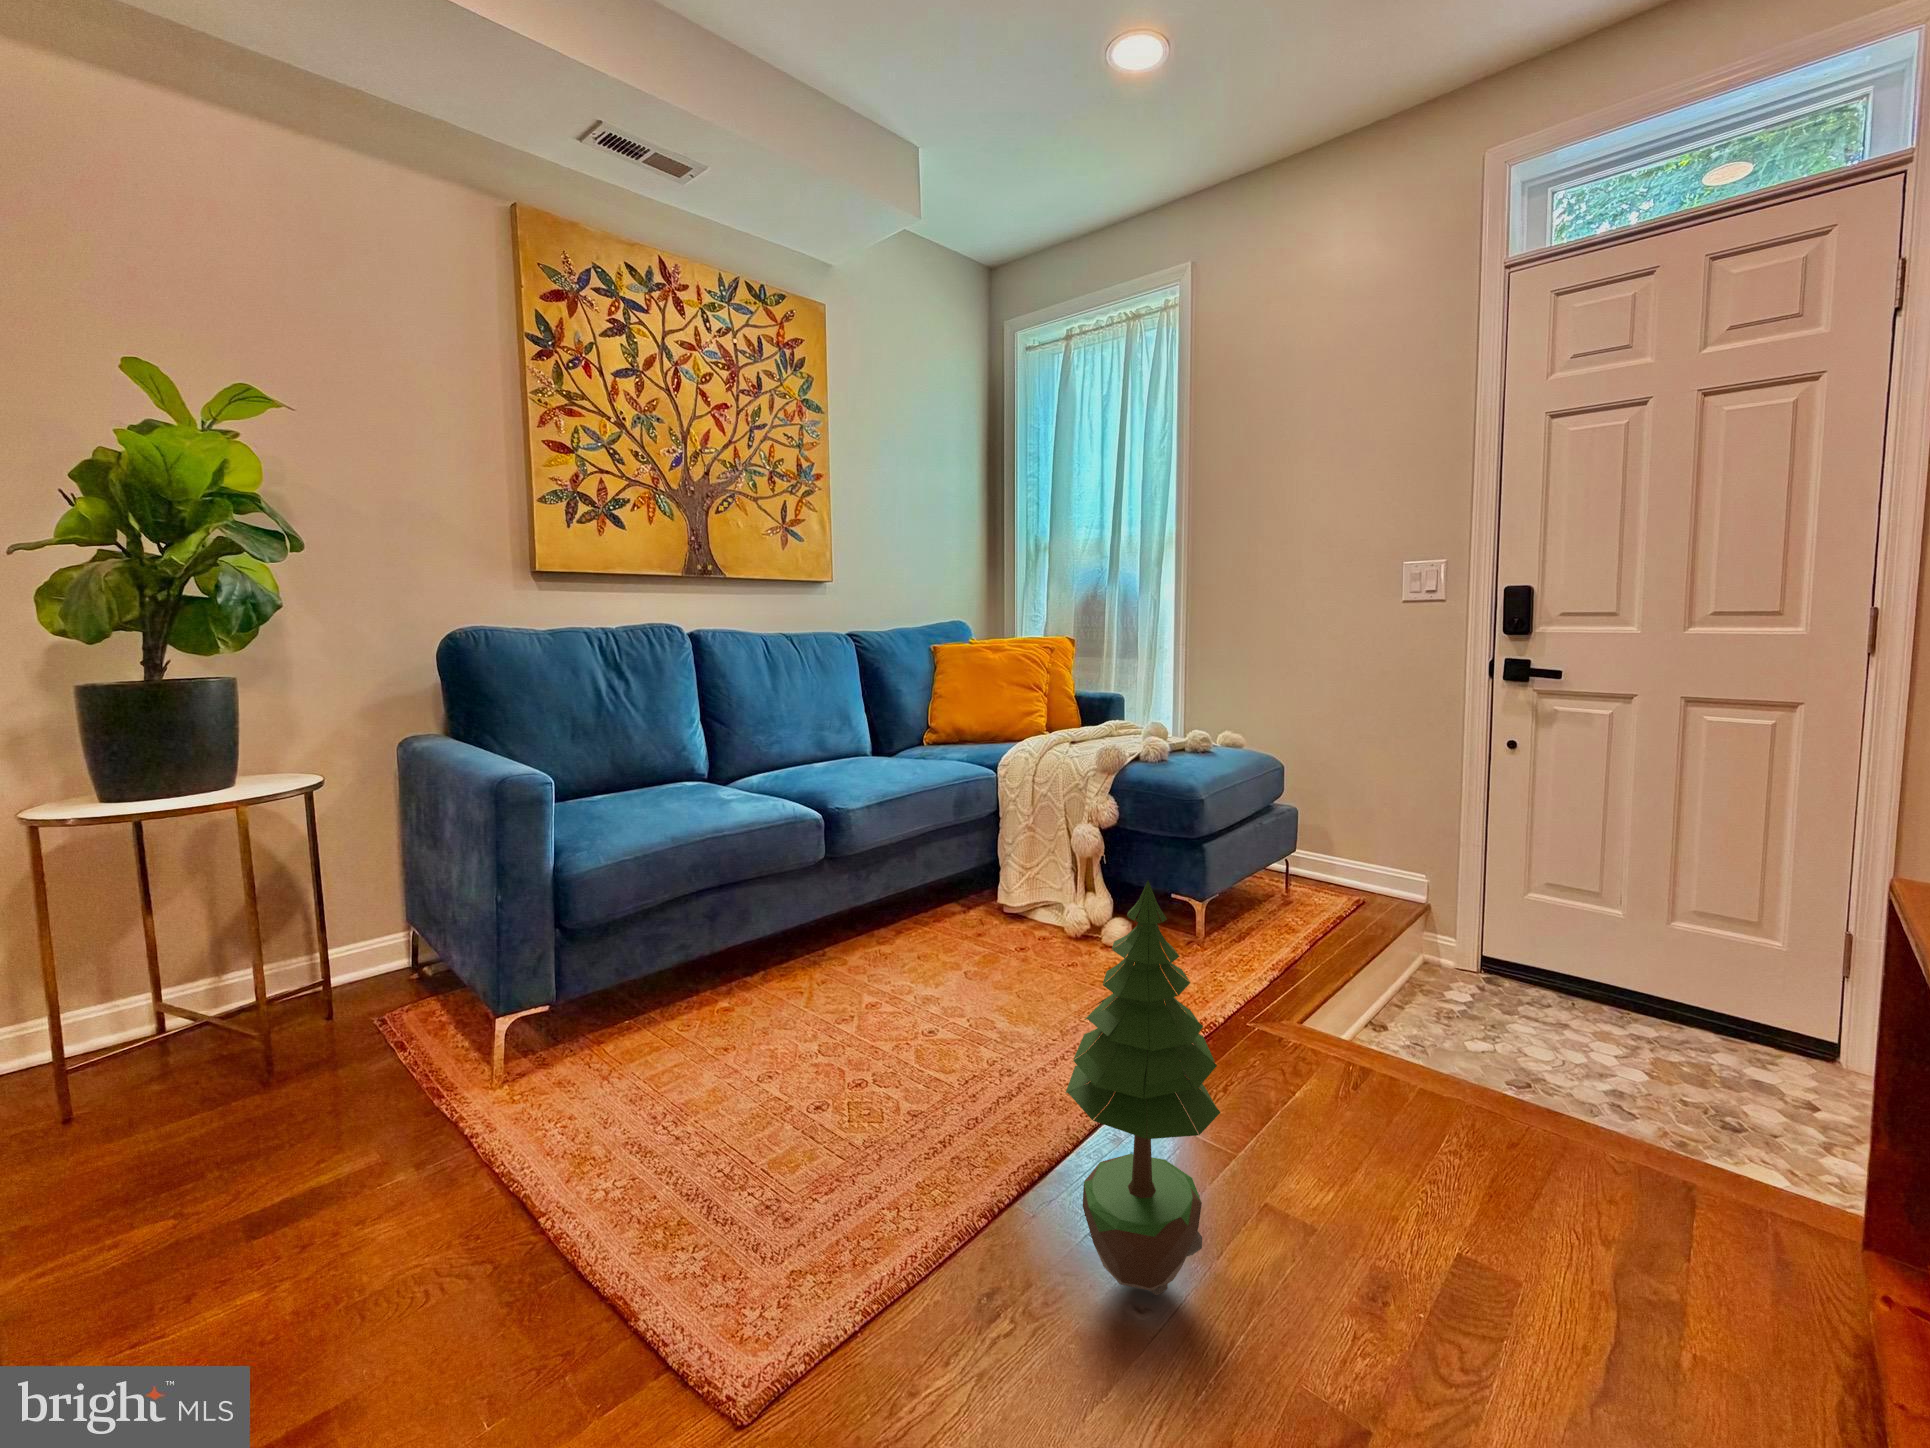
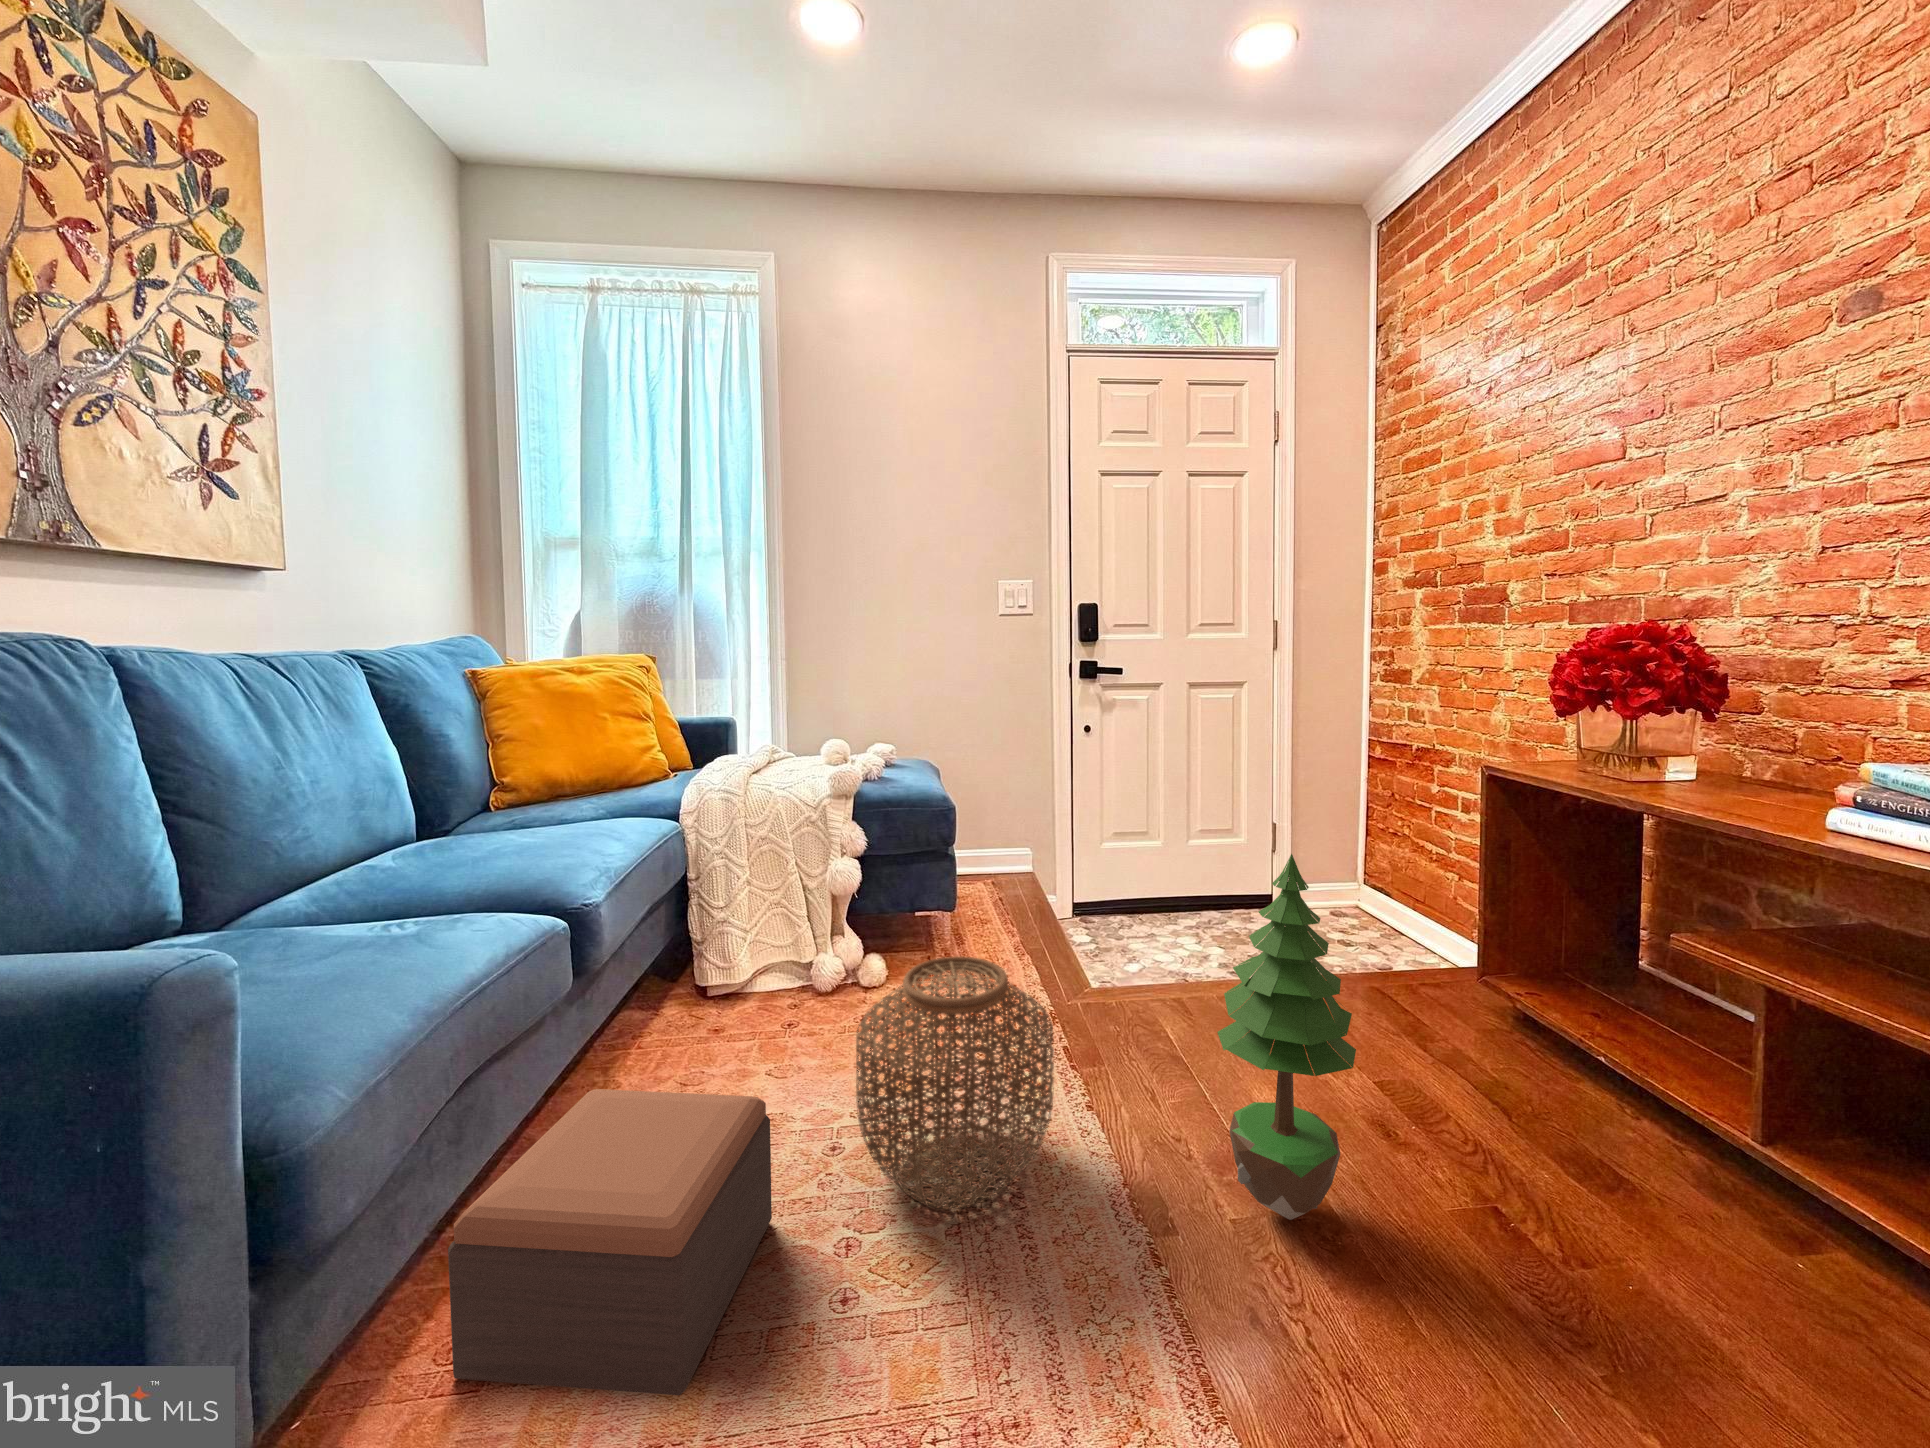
woven basket: none [877,908,1048,1119] -> present [856,956,1054,1210]
footstool: none [658,922,840,1100] -> present [448,1089,772,1395]

